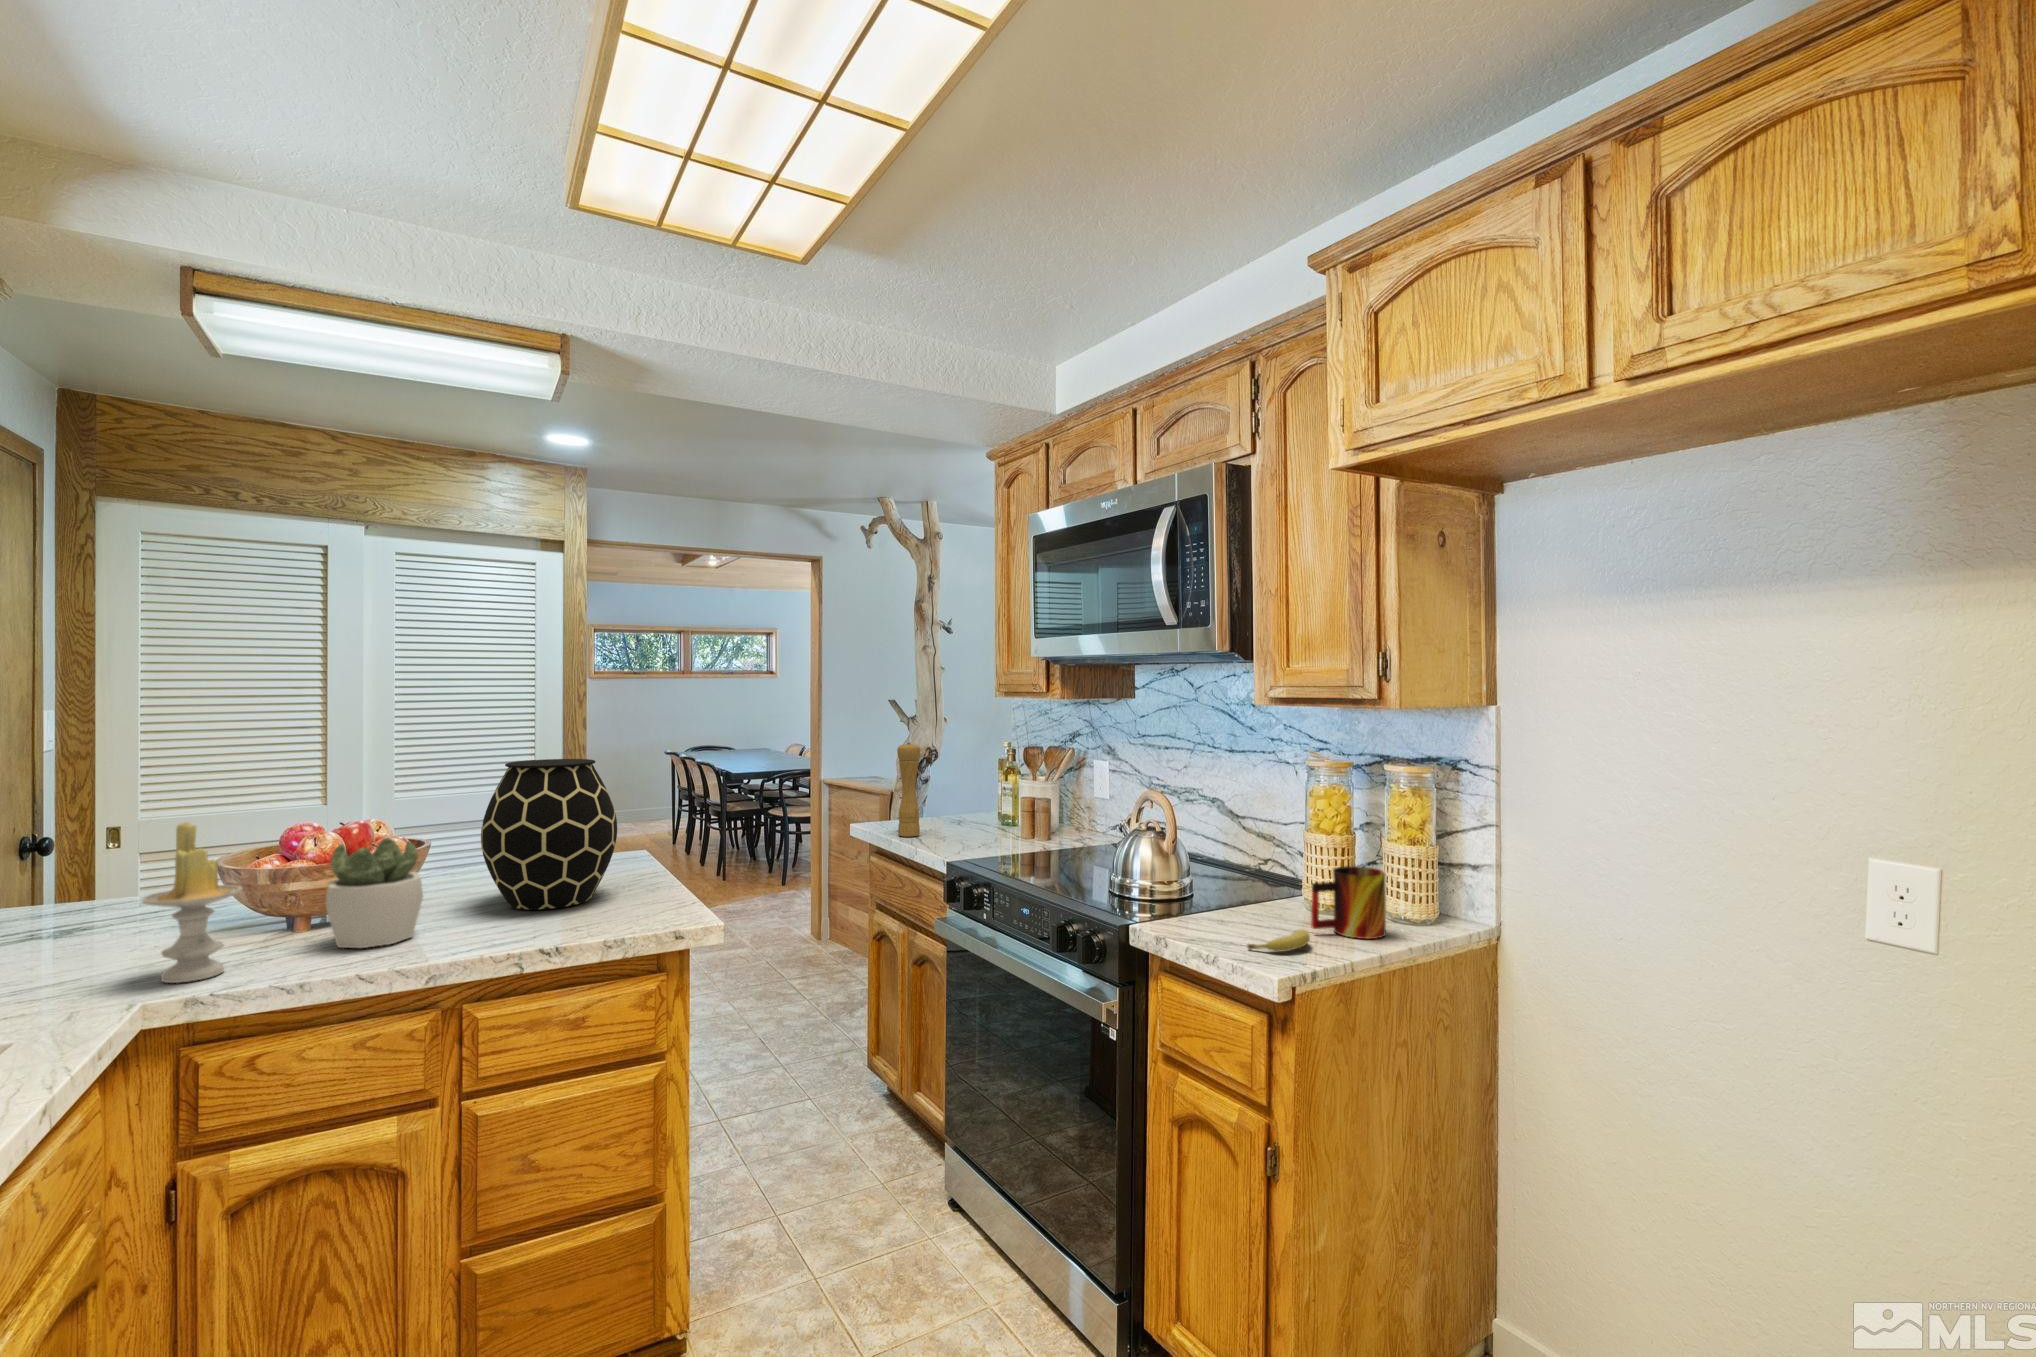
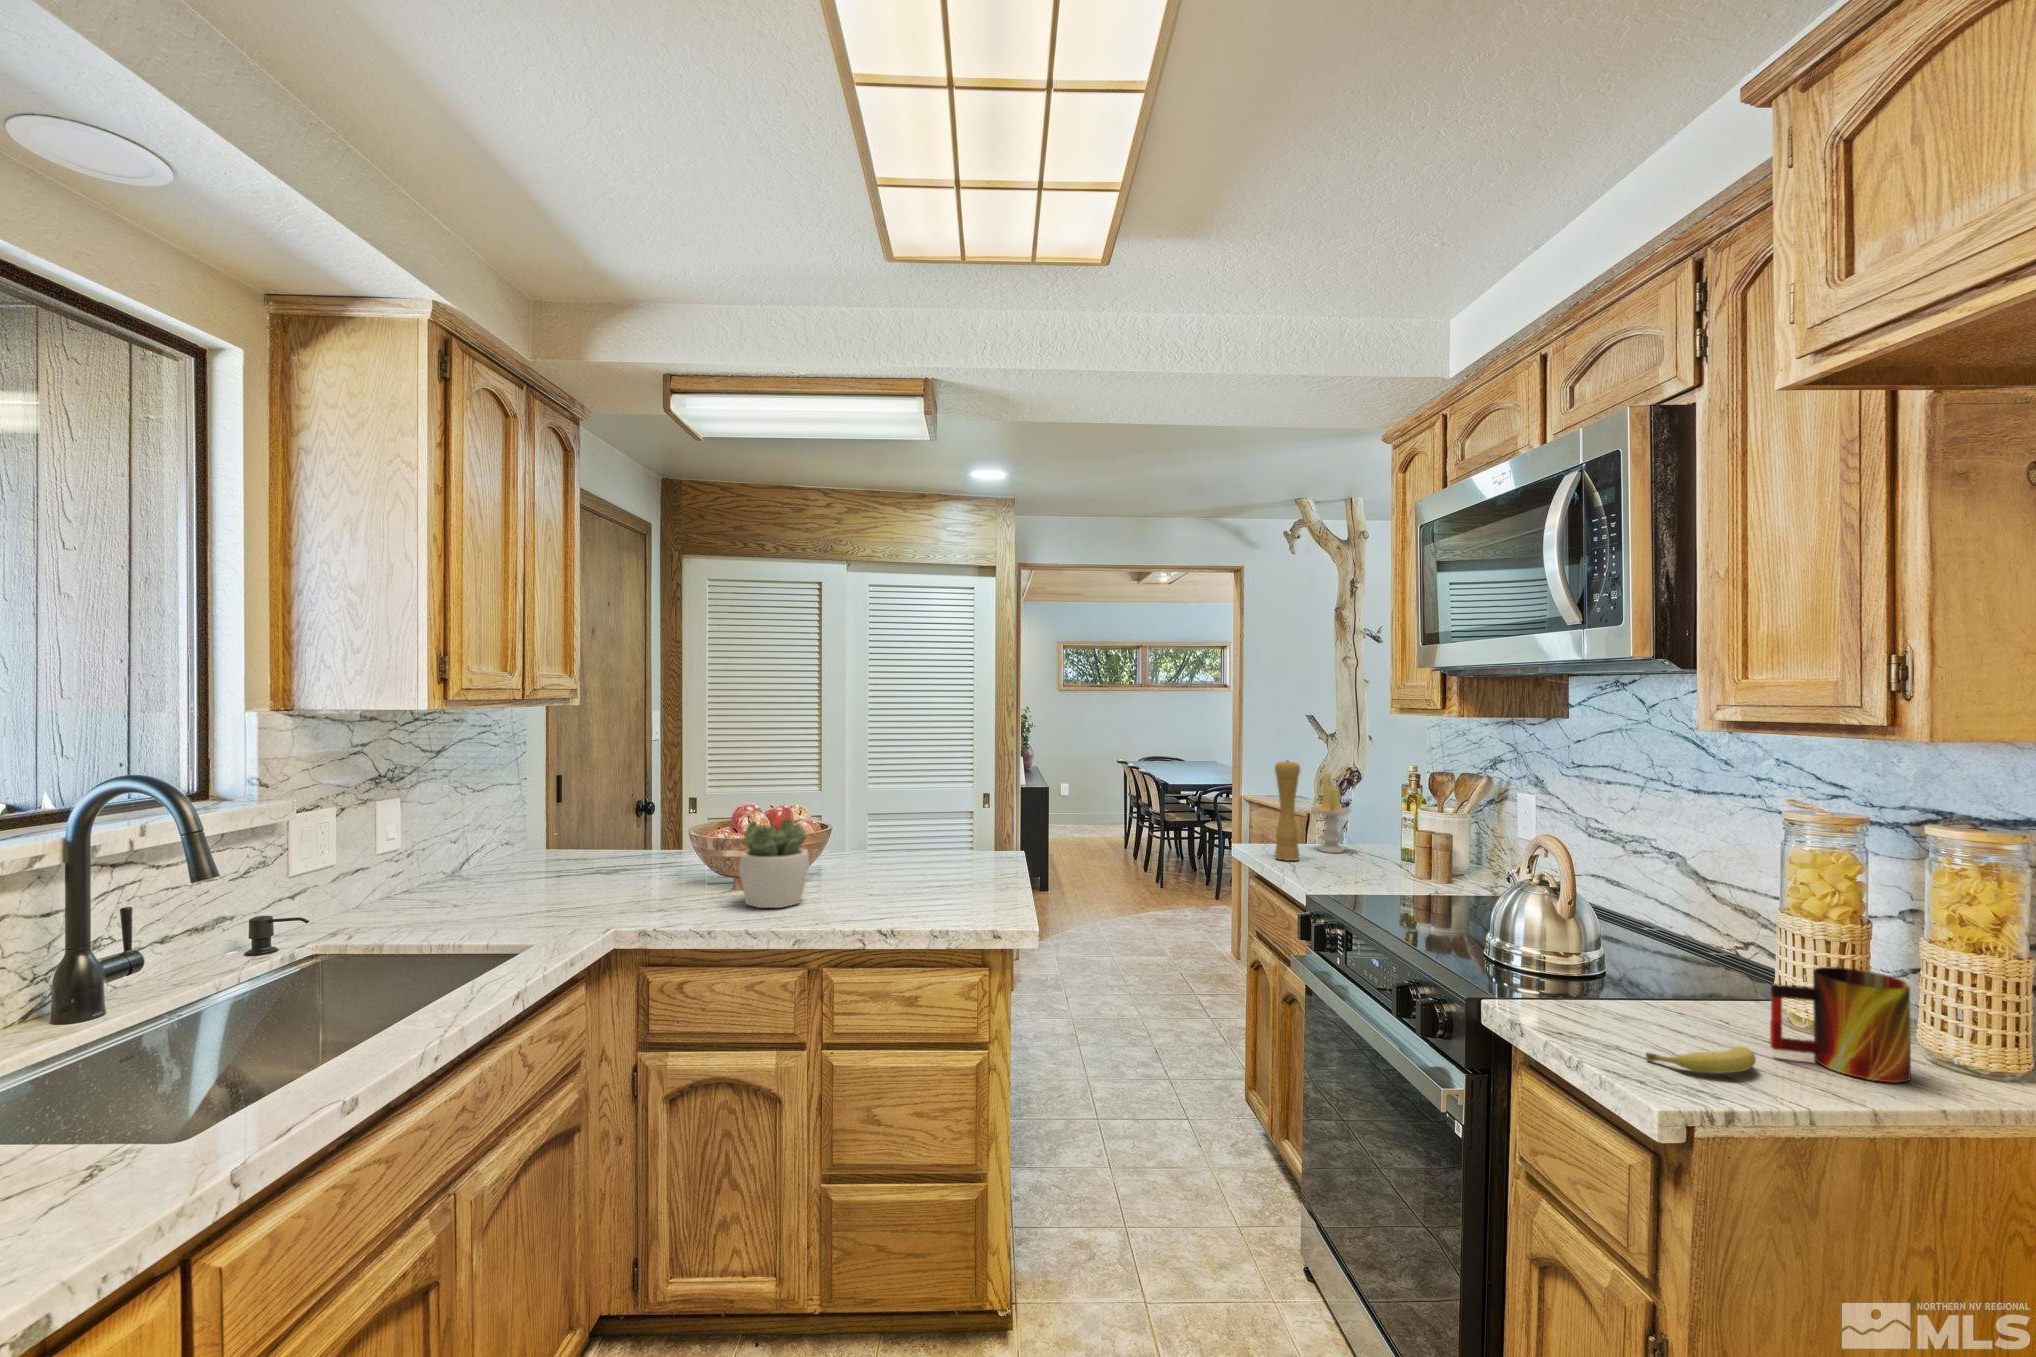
vase: present [481,759,617,910] -> none [862,760,971,893]
candle: present [142,822,243,983] -> present [1312,773,1351,853]

